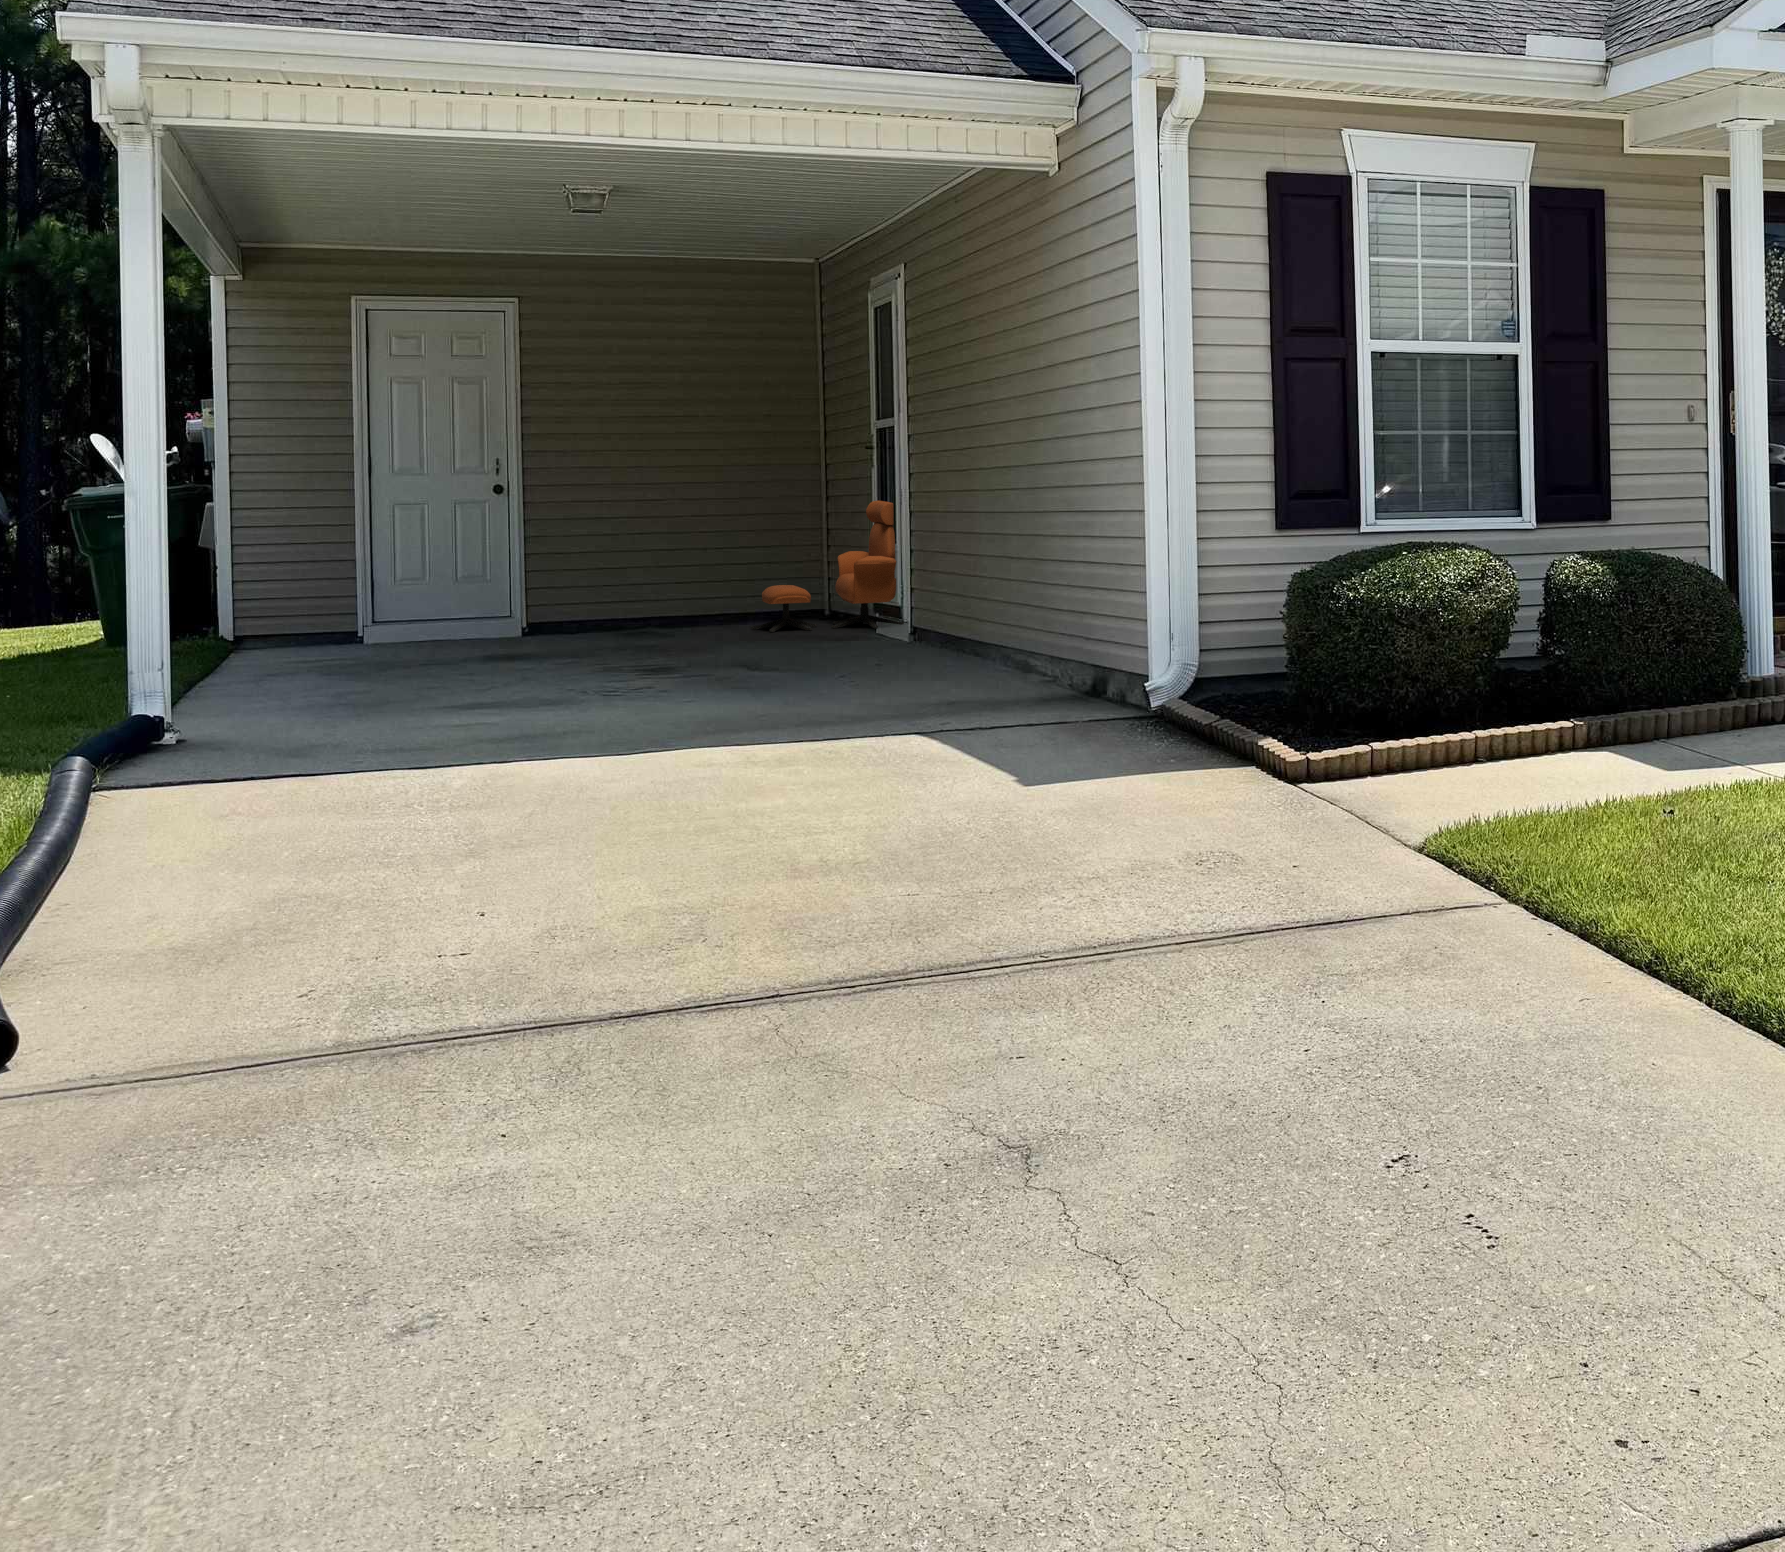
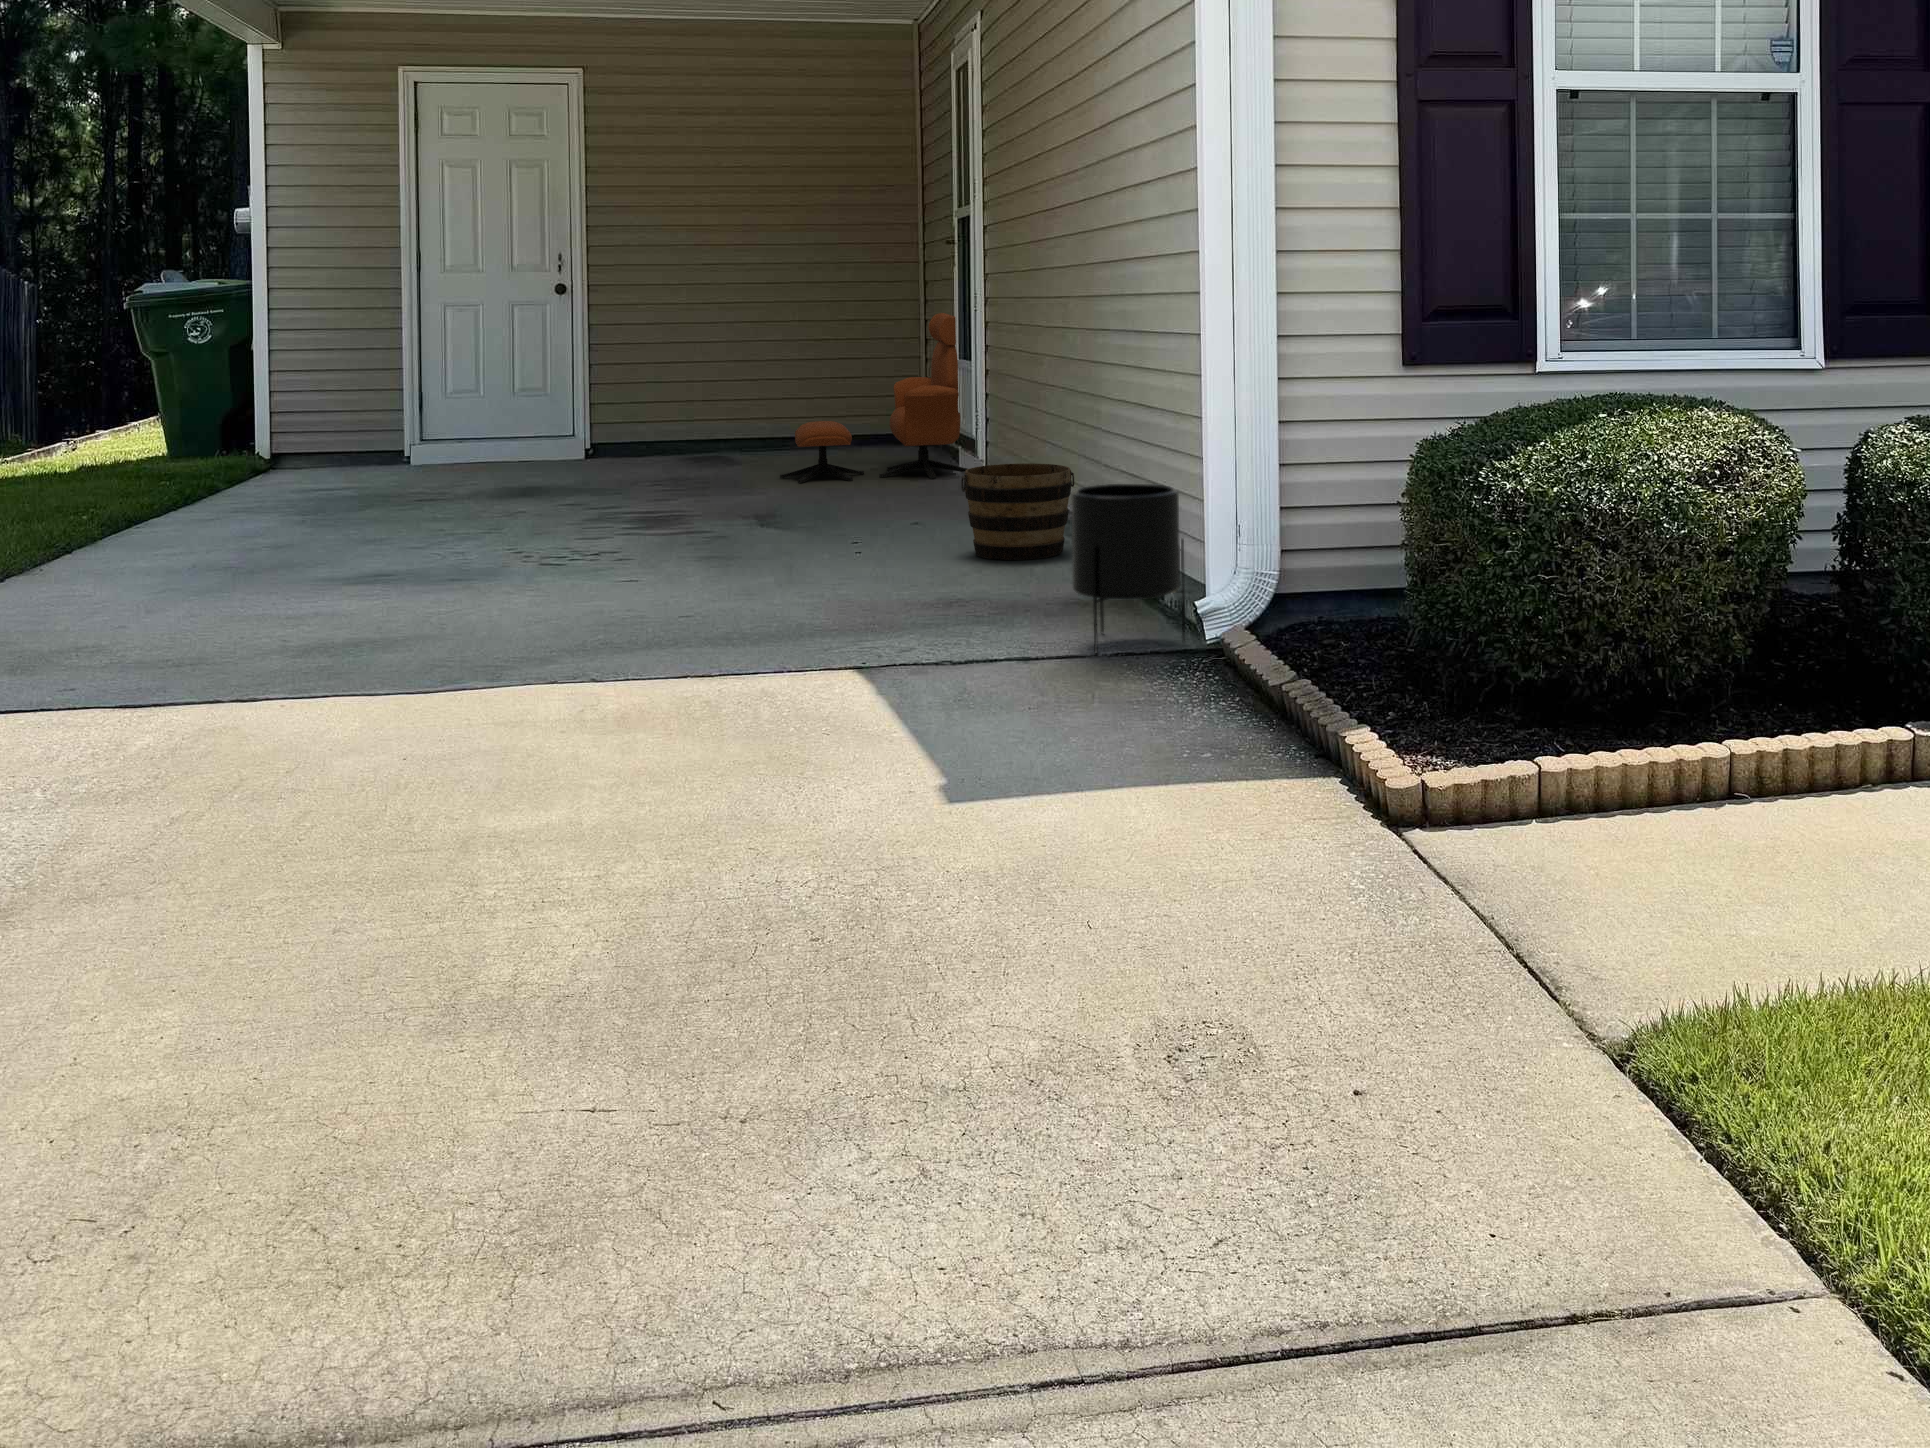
bucket: none [941,605,1022,671] -> present [961,463,1074,560]
planter: none [1057,605,1130,712] -> present [1072,484,1185,653]

